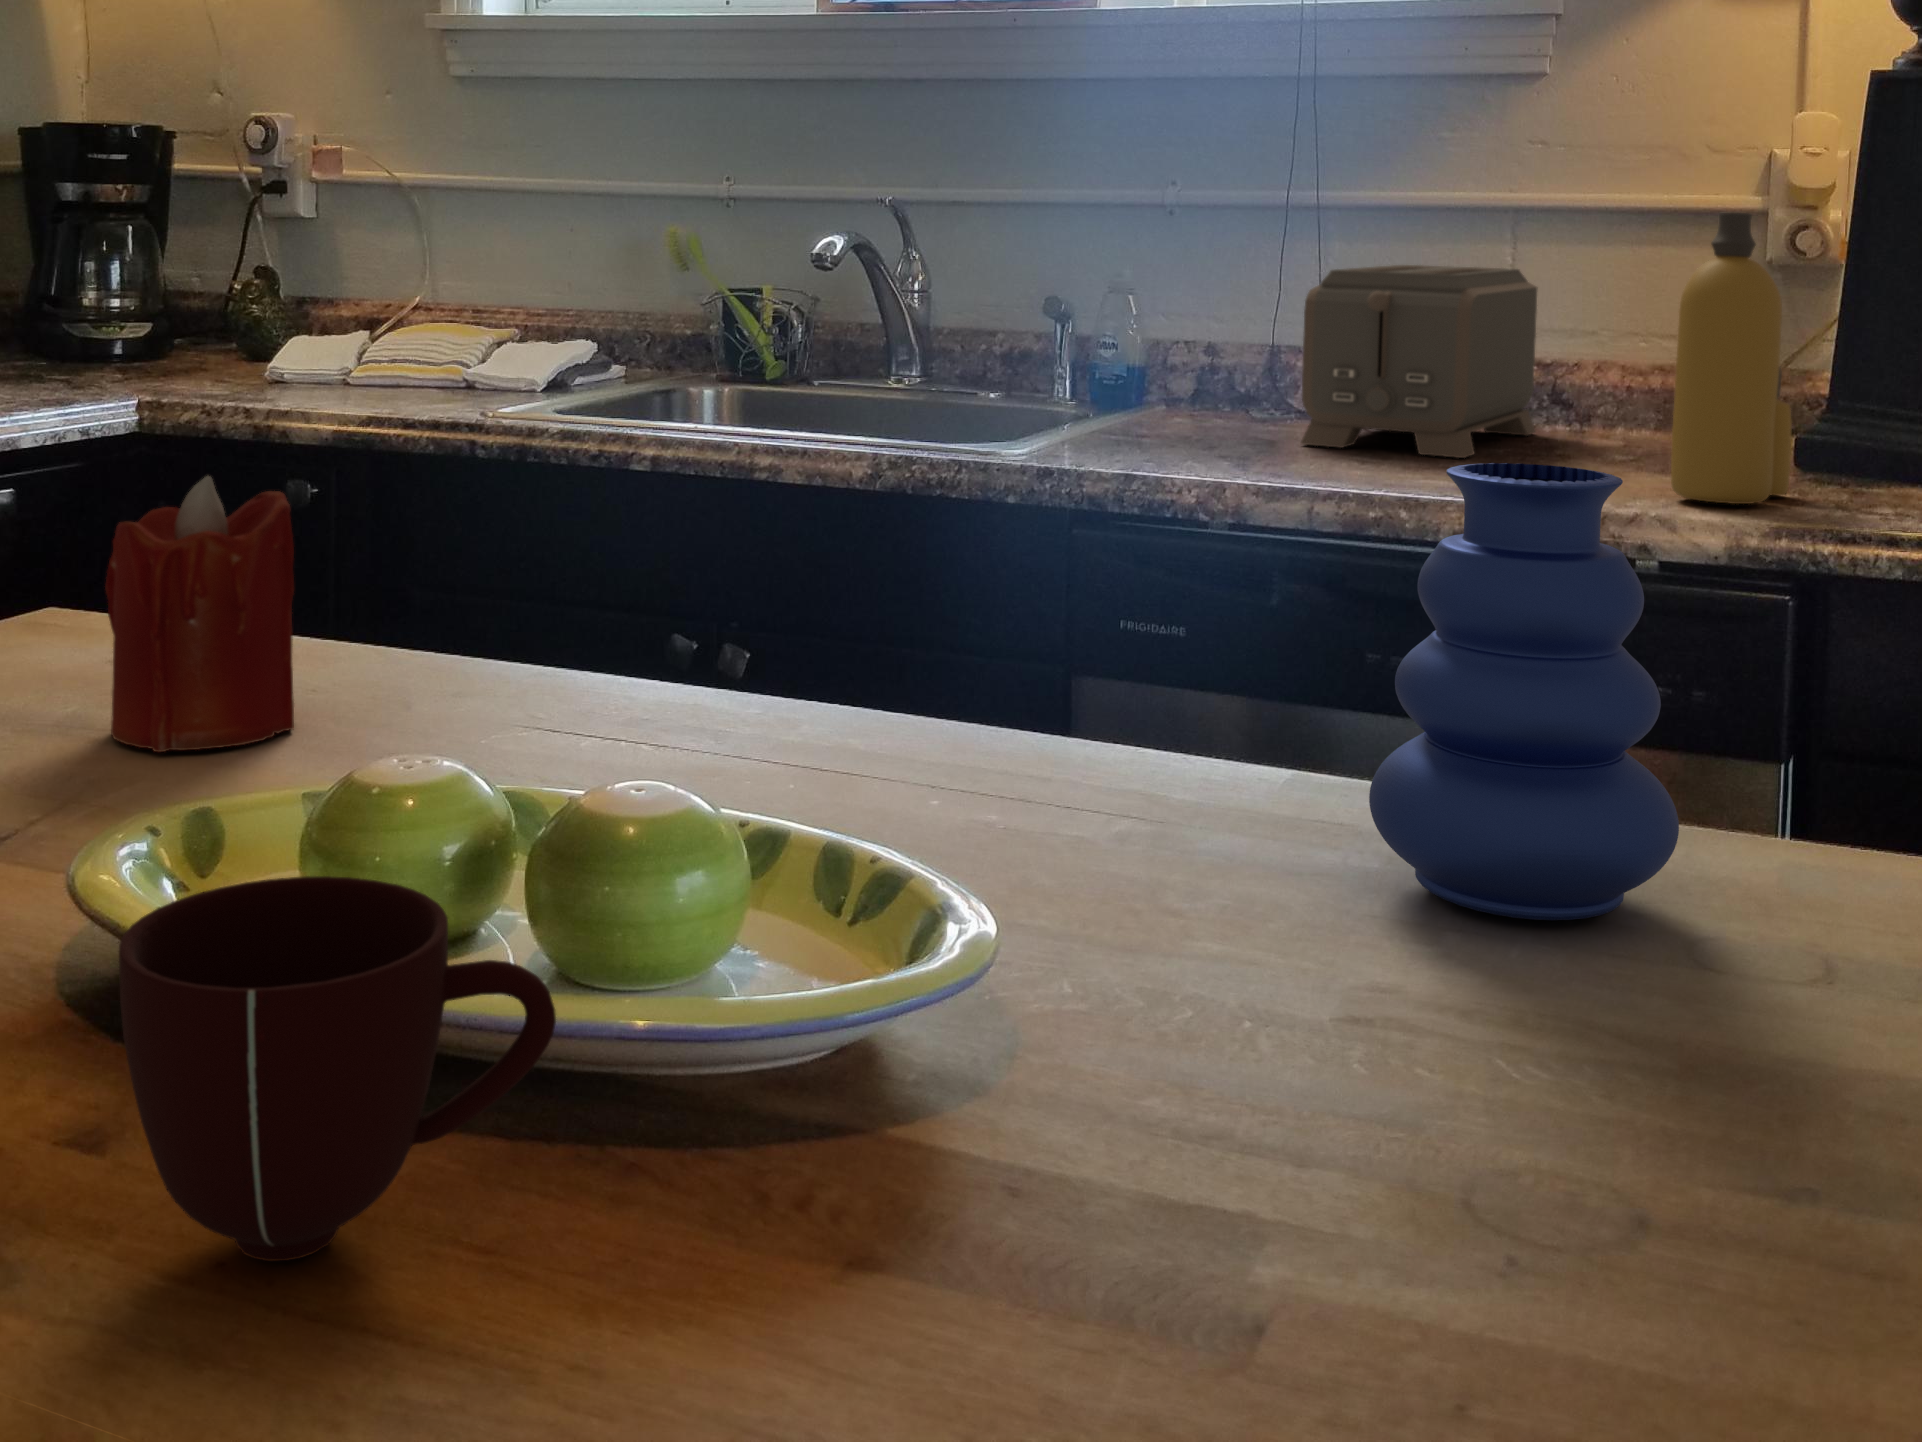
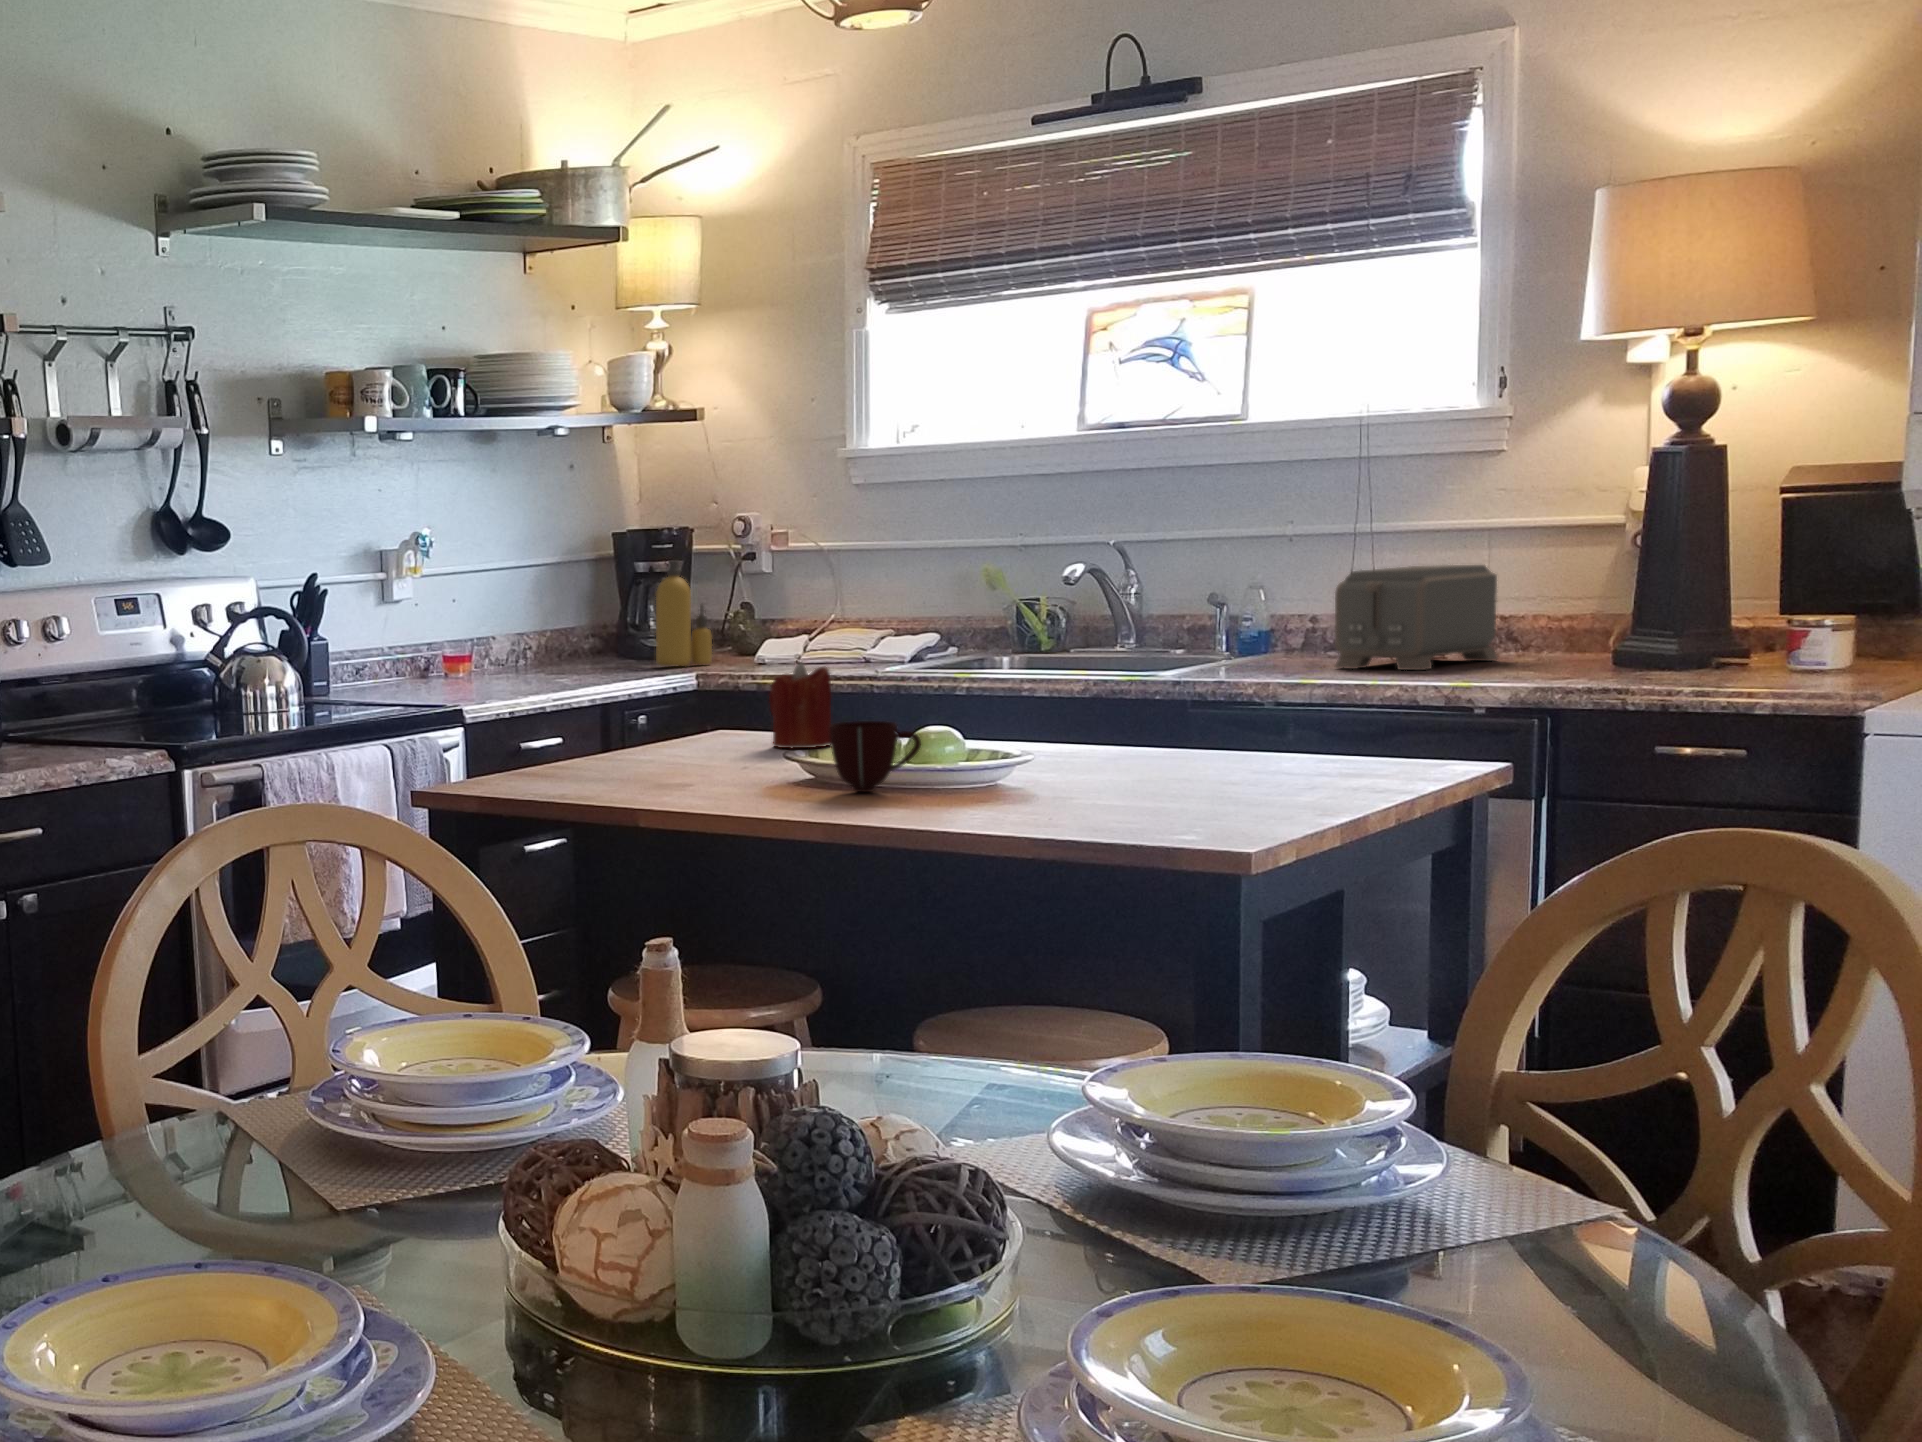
bottle: present [1671,212,1792,504] -> present [656,560,712,666]
vase: present [1369,463,1679,921] -> none [1173,630,1269,763]

